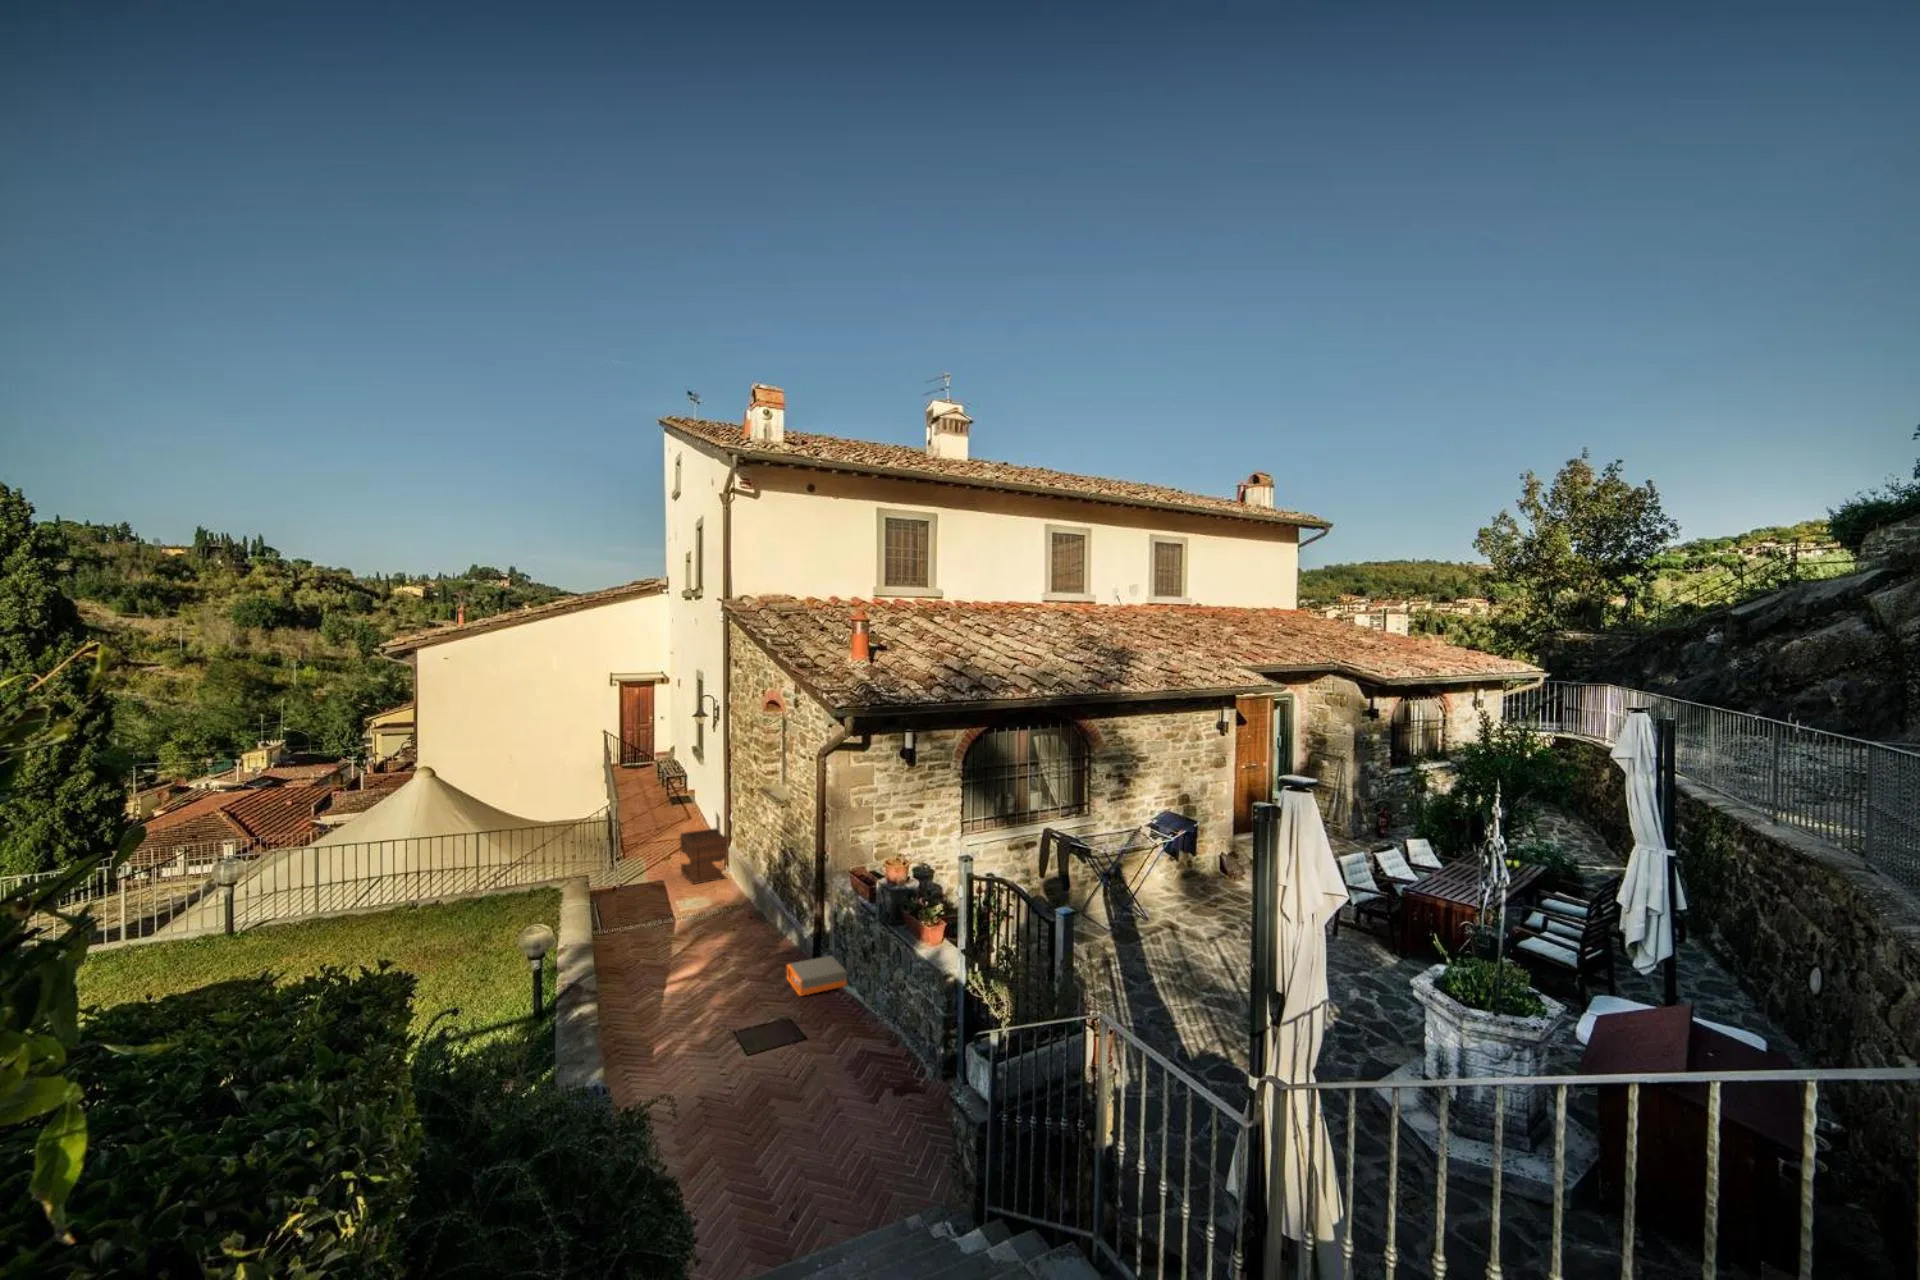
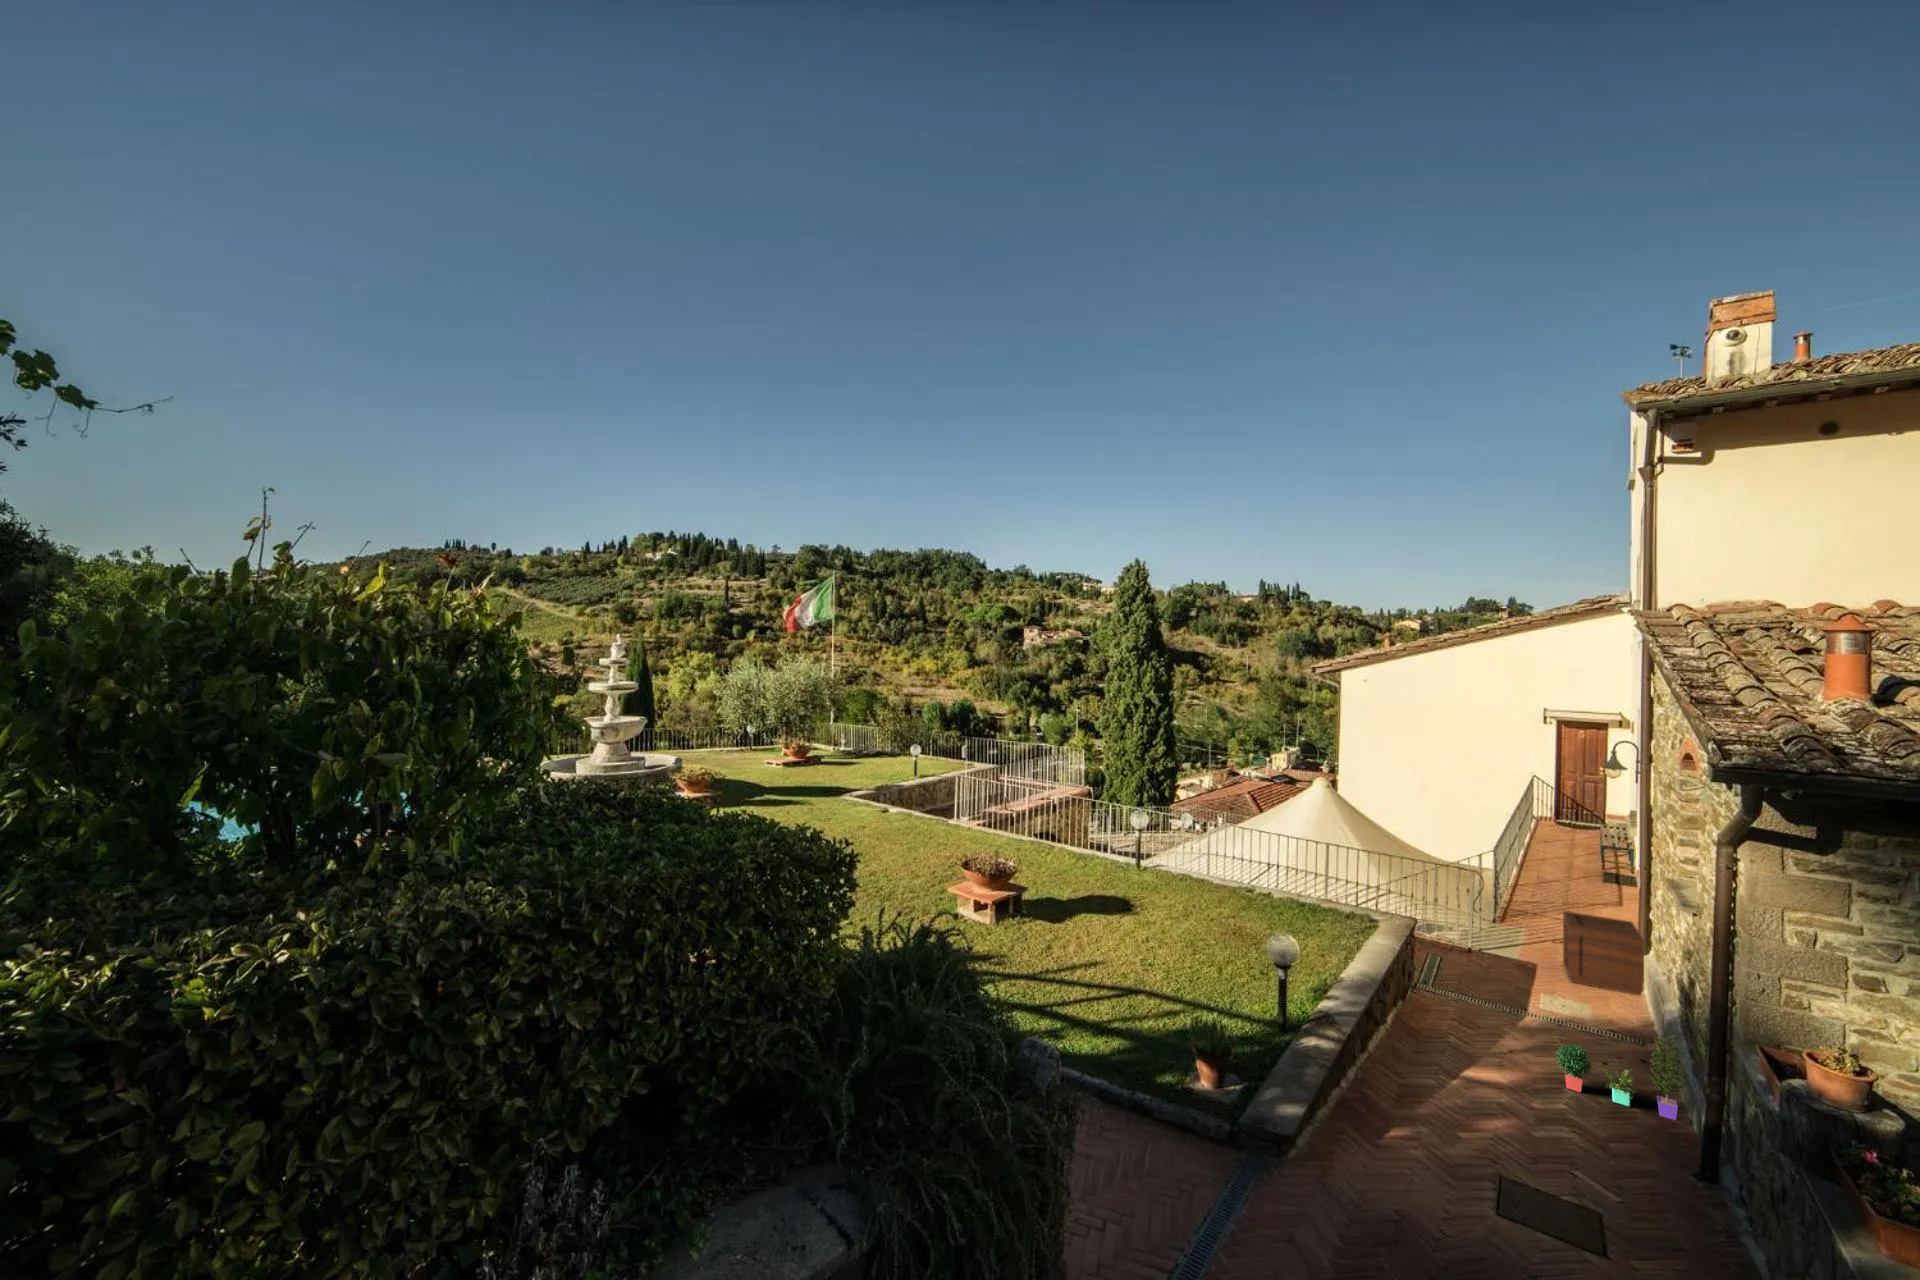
potted plant: none [723,886,793,950] -> present [1555,1034,1688,1120]
storage box: present [787,956,847,996] -> none [1629,1152,1748,1252]

